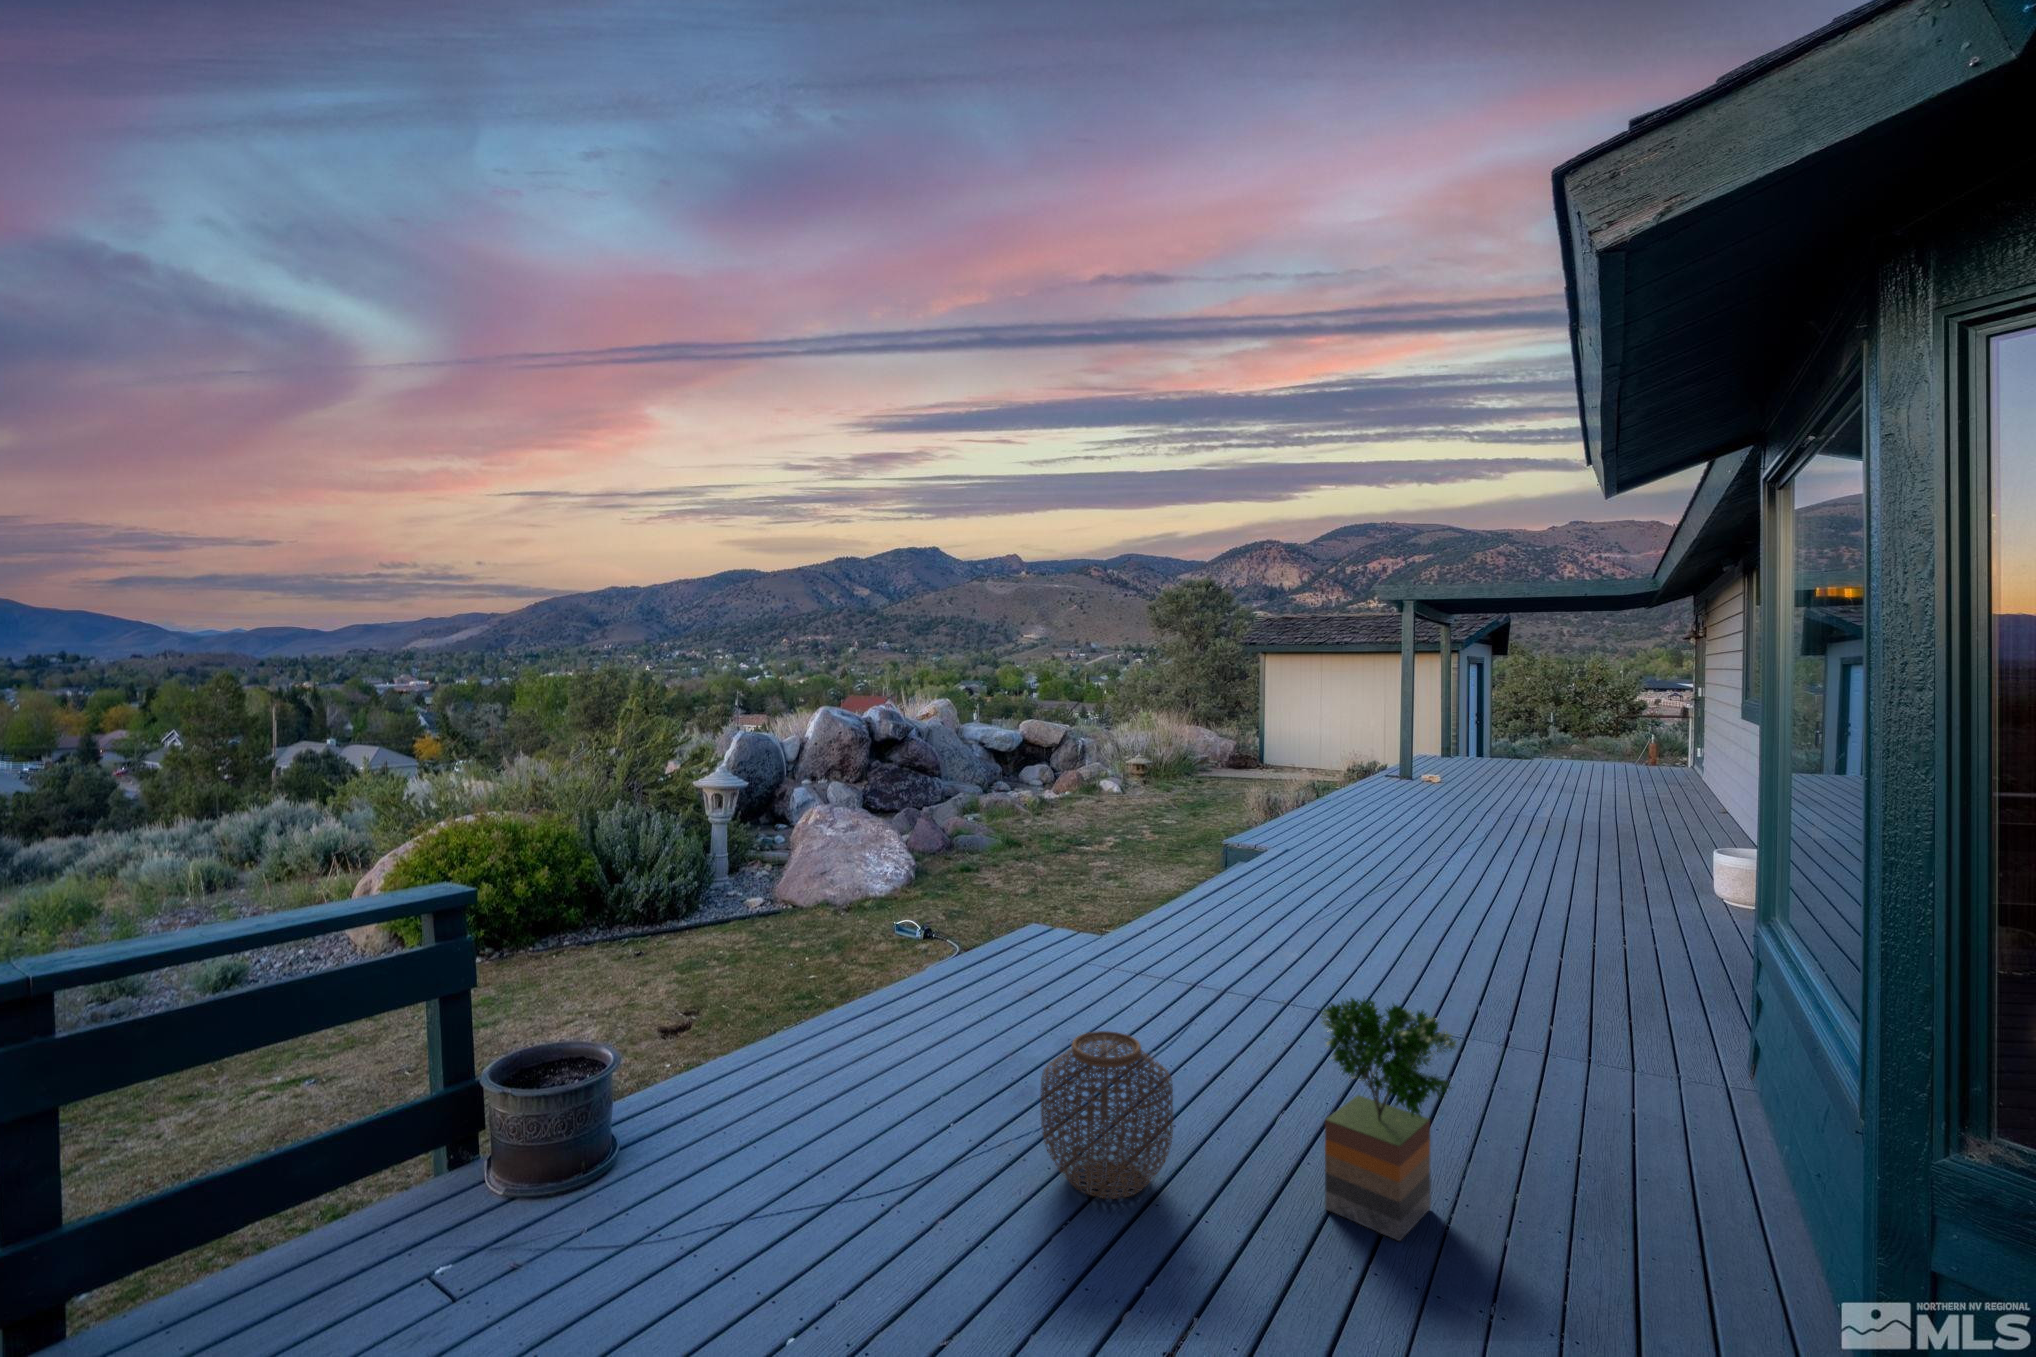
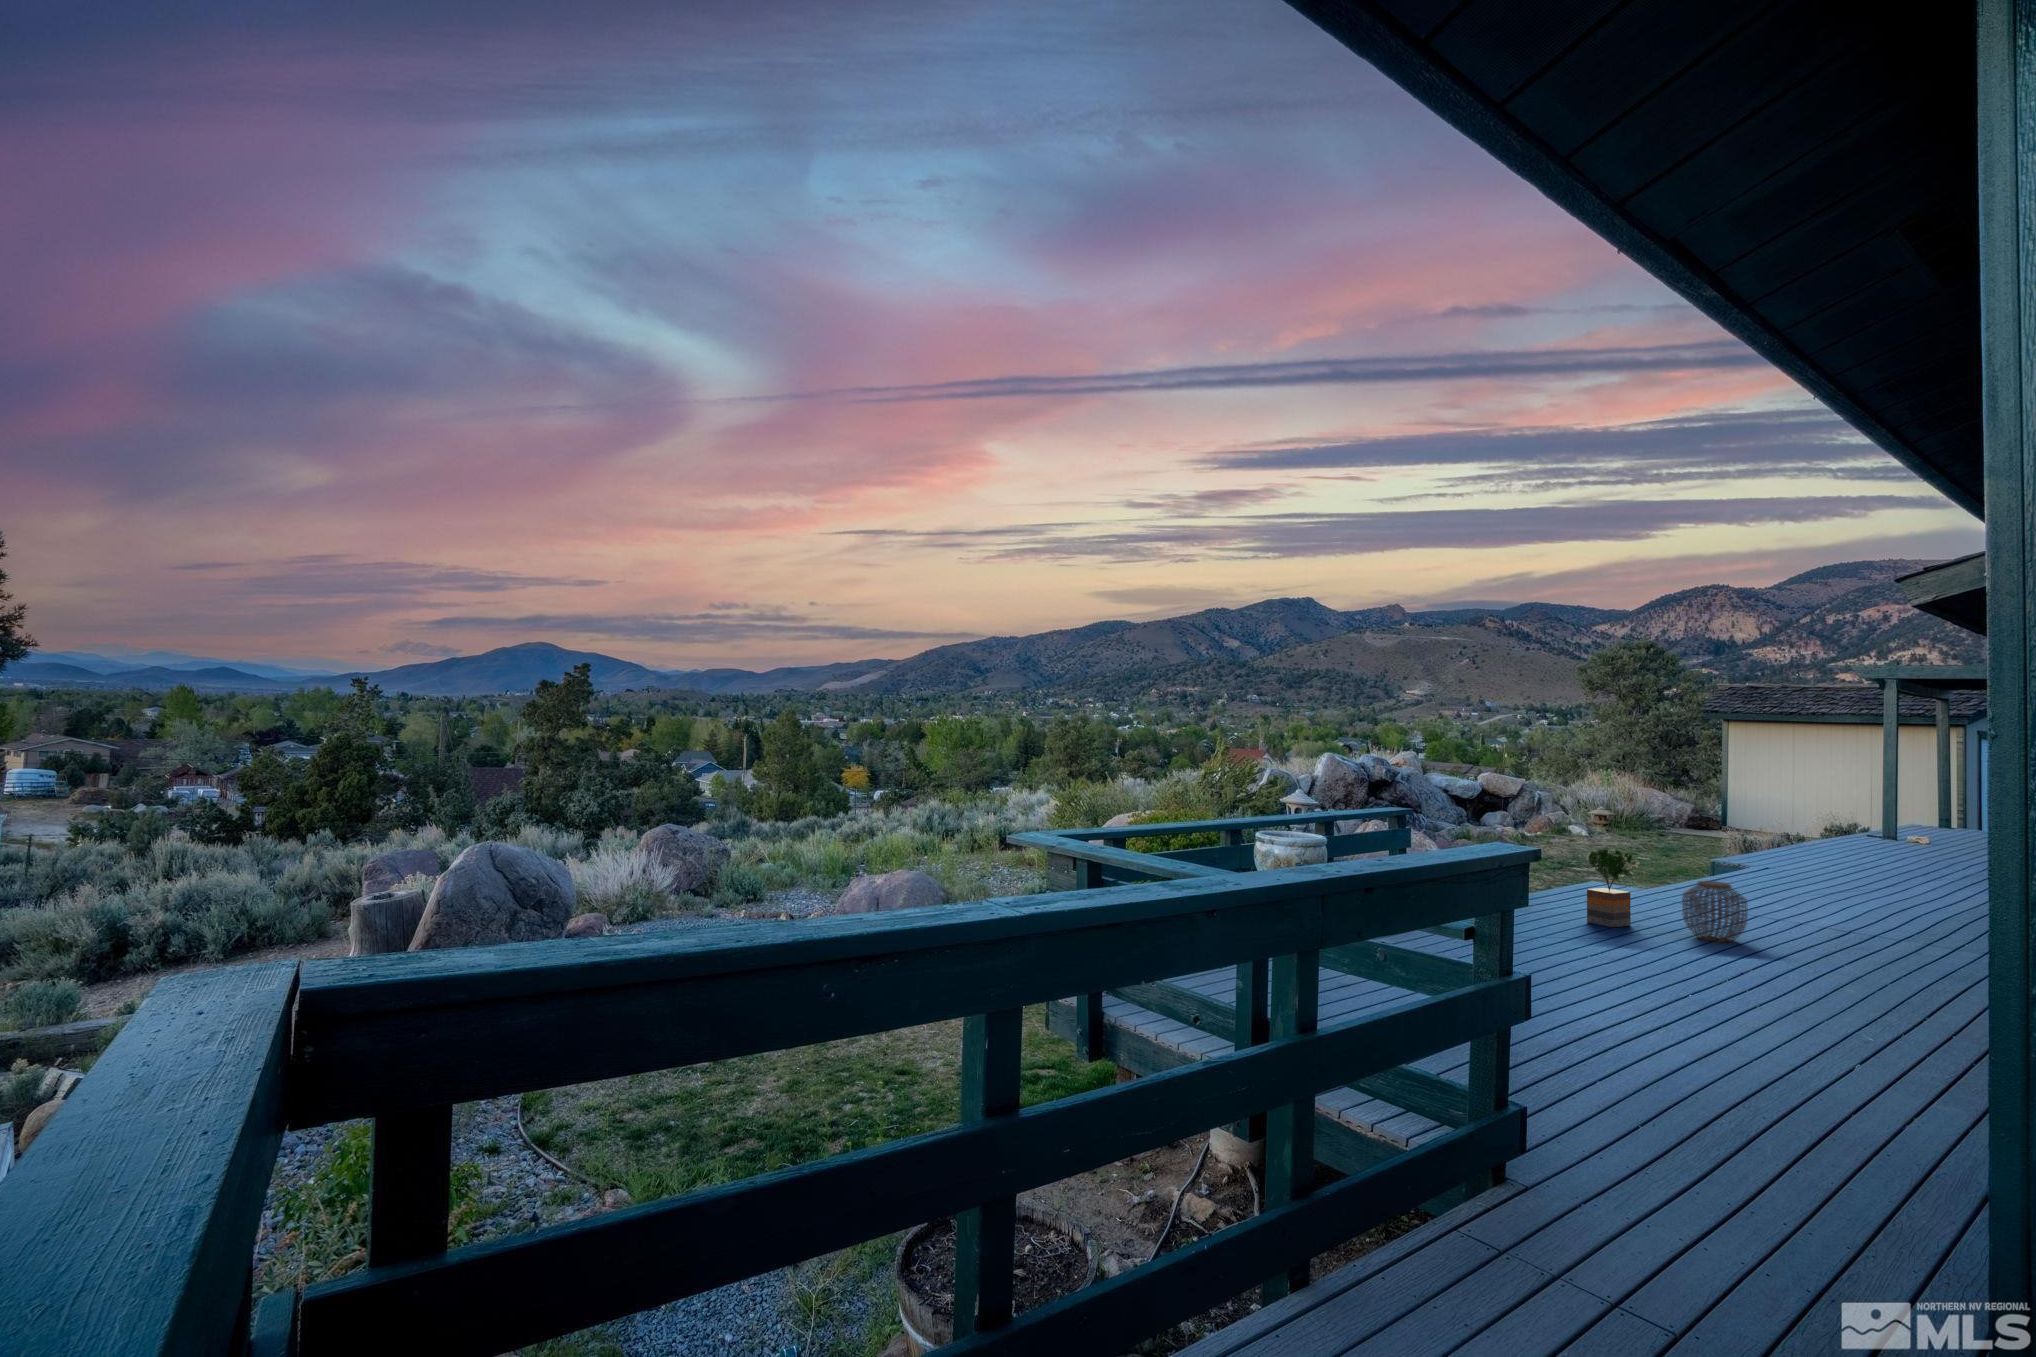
potted tree: present [1321,998,1456,1241] -> present [1587,849,1639,927]

